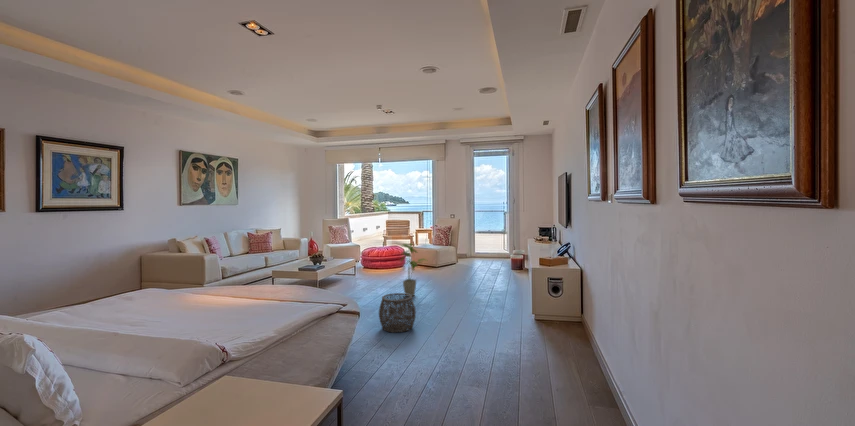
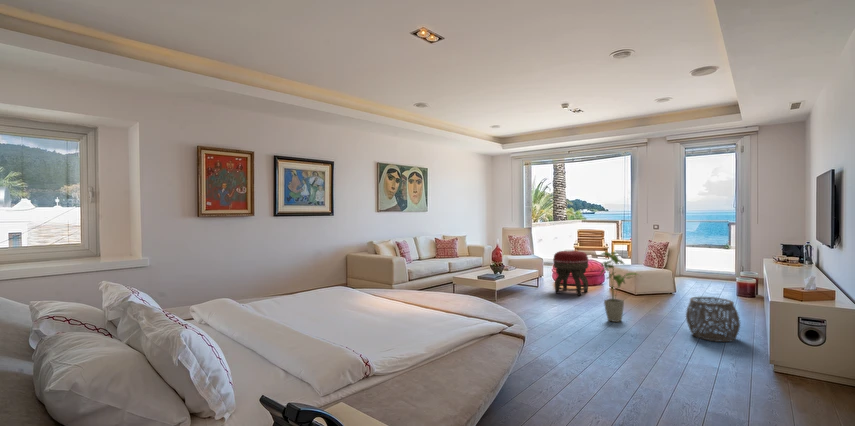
footstool: none [364,242,392,279] -> present [553,251,588,296]
woven basket: present [379,293,416,333] -> present [686,297,740,342]

